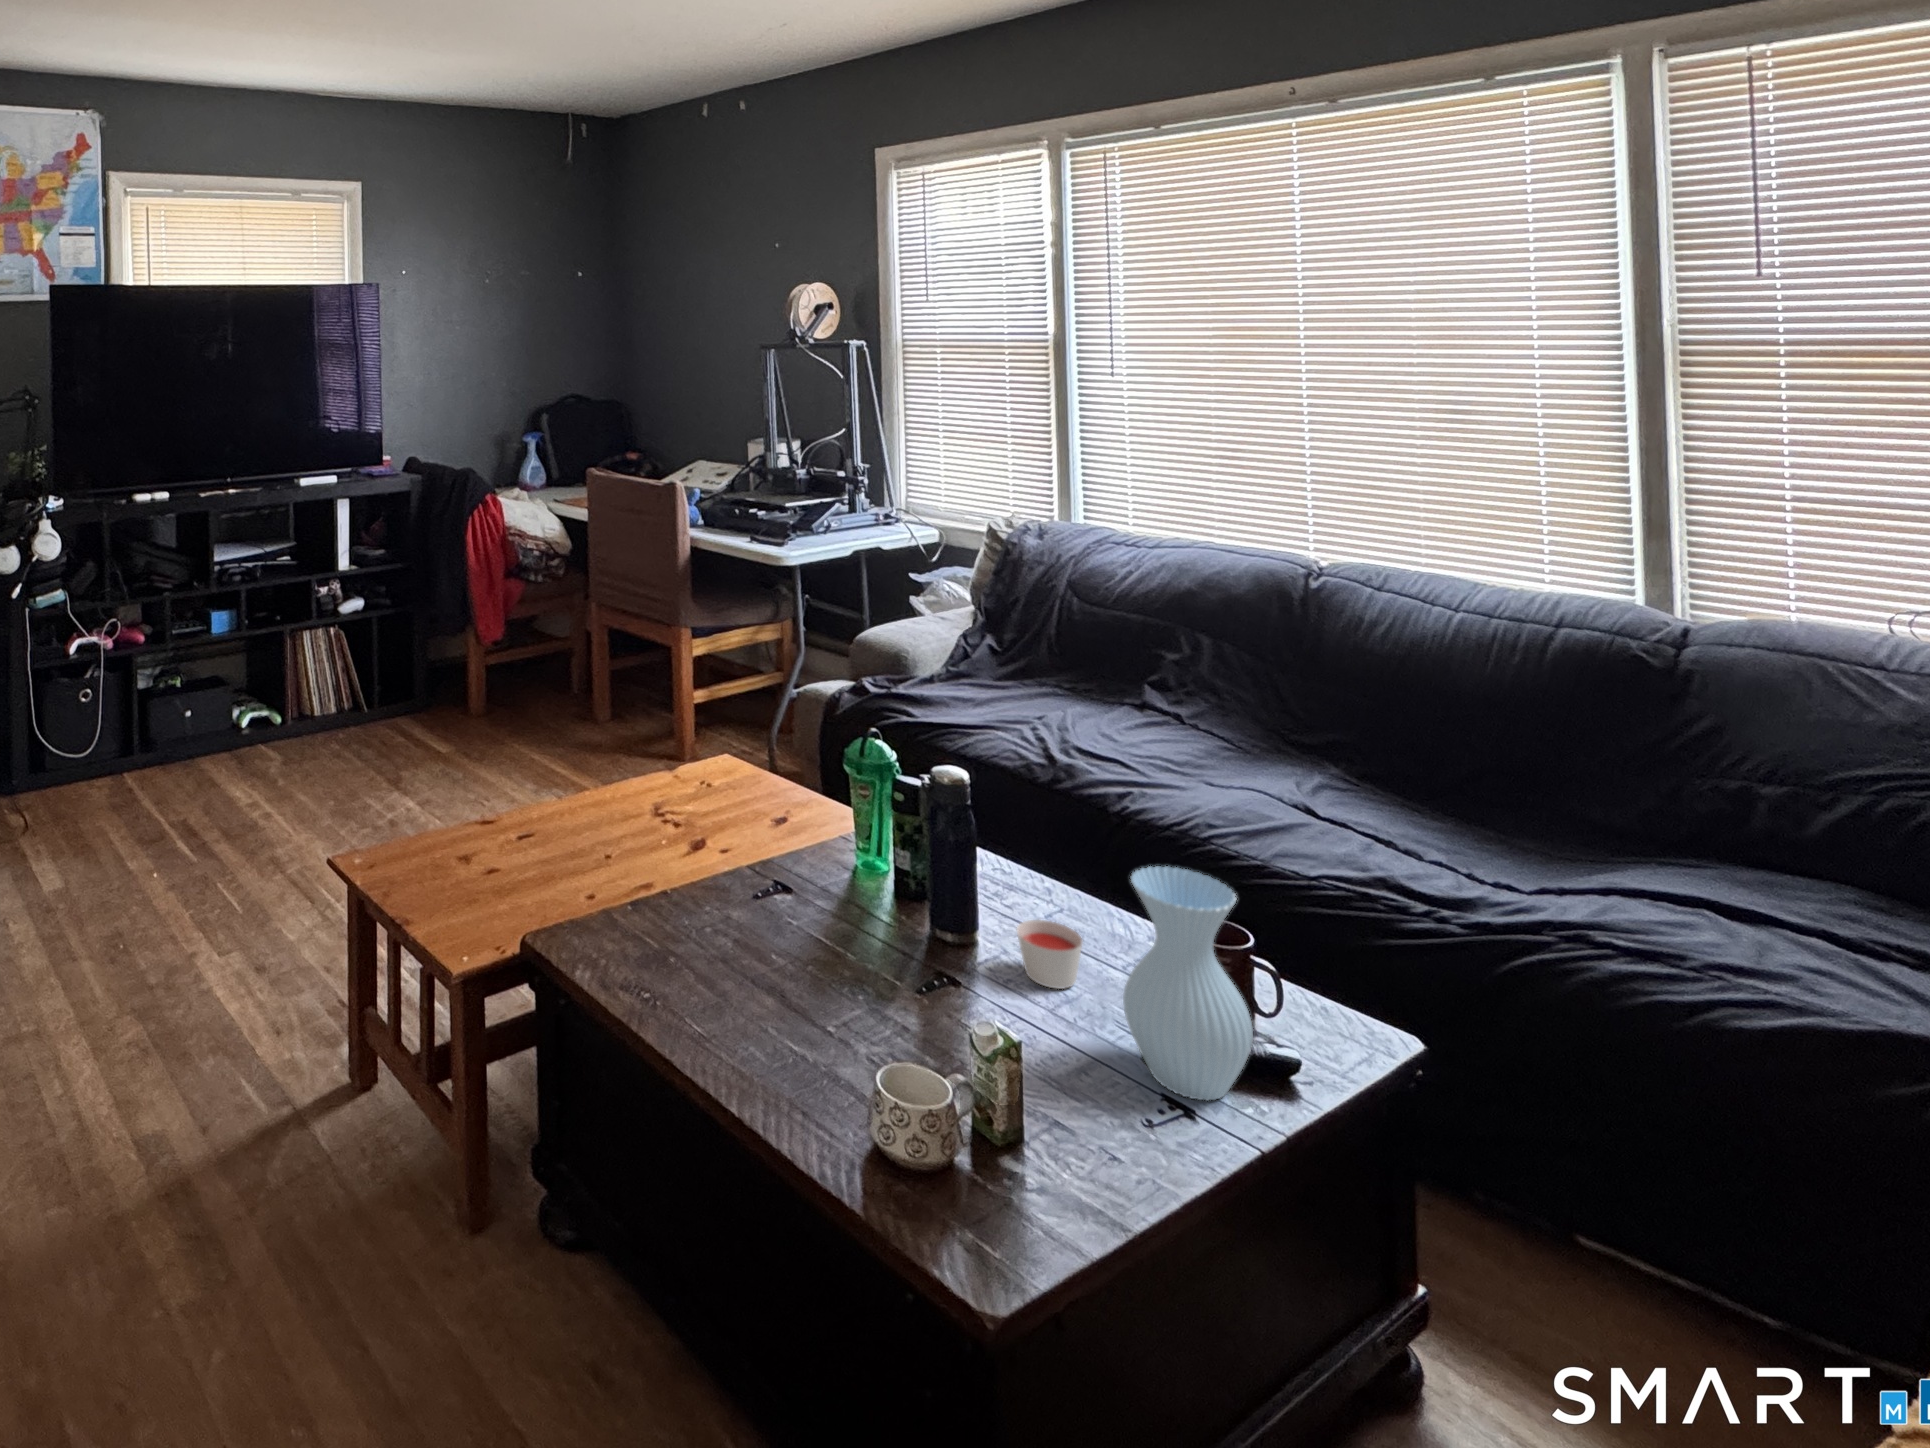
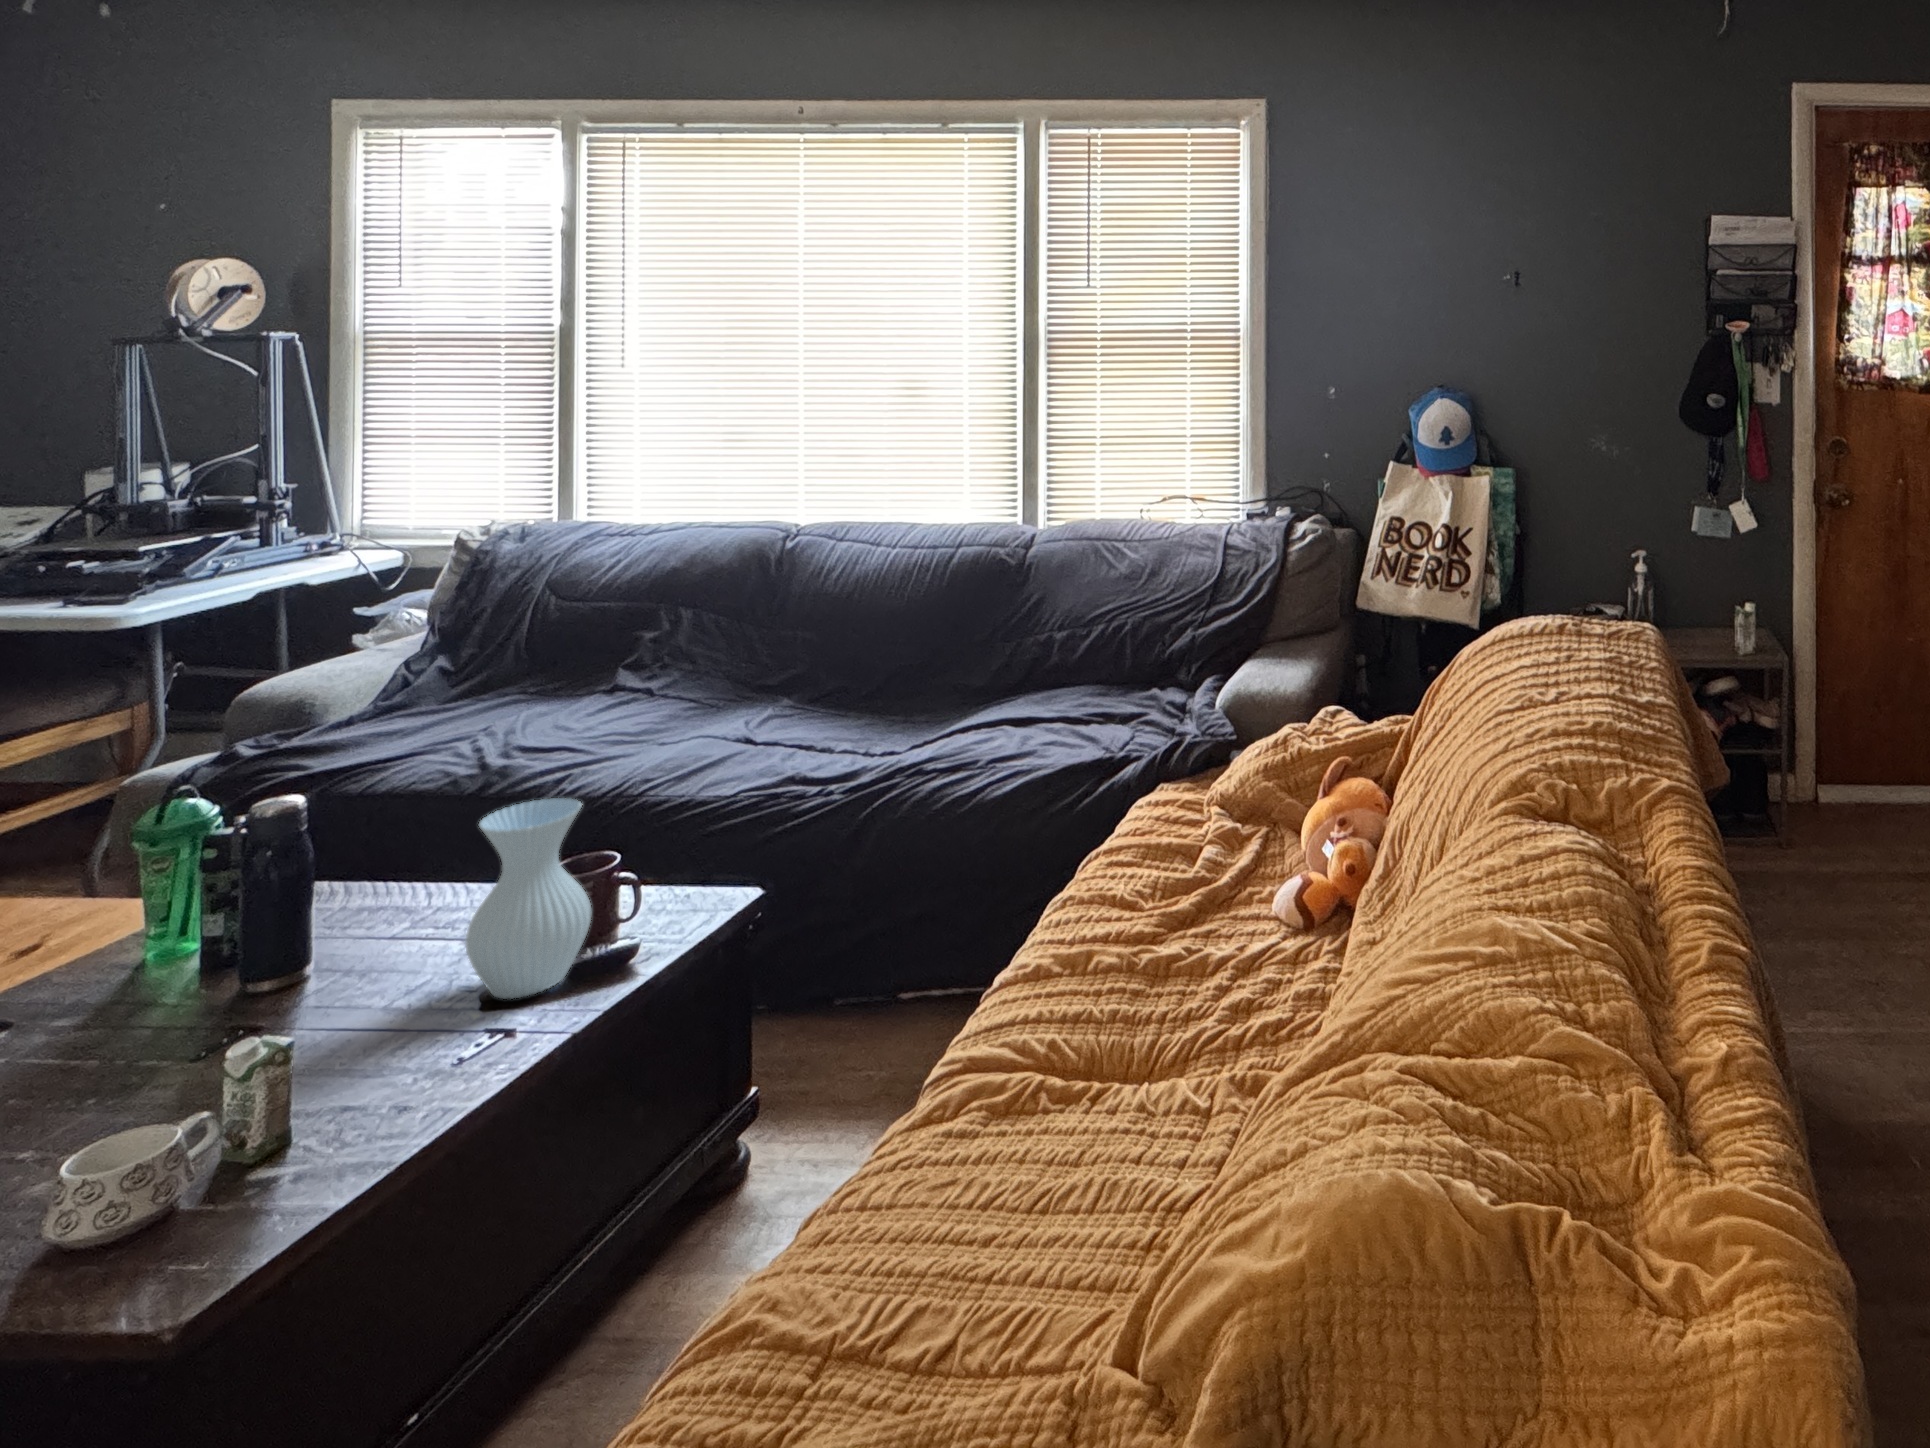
candle: present [1016,920,1082,989] -> none [366,902,445,968]

